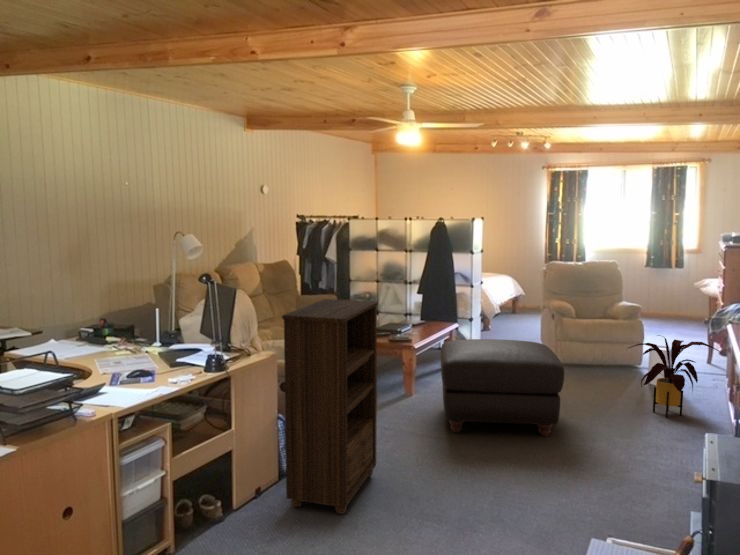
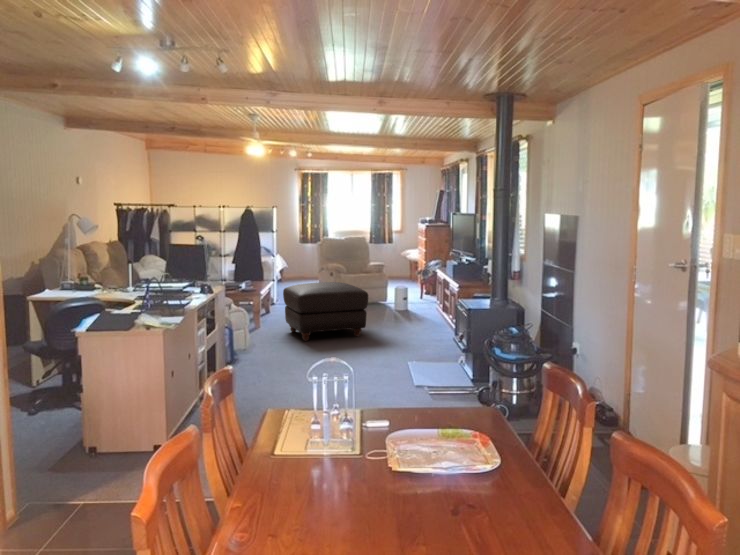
bookshelf: present [282,299,378,514] -> none [242,253,282,378]
house plant: present [629,335,722,418] -> none [393,274,443,323]

